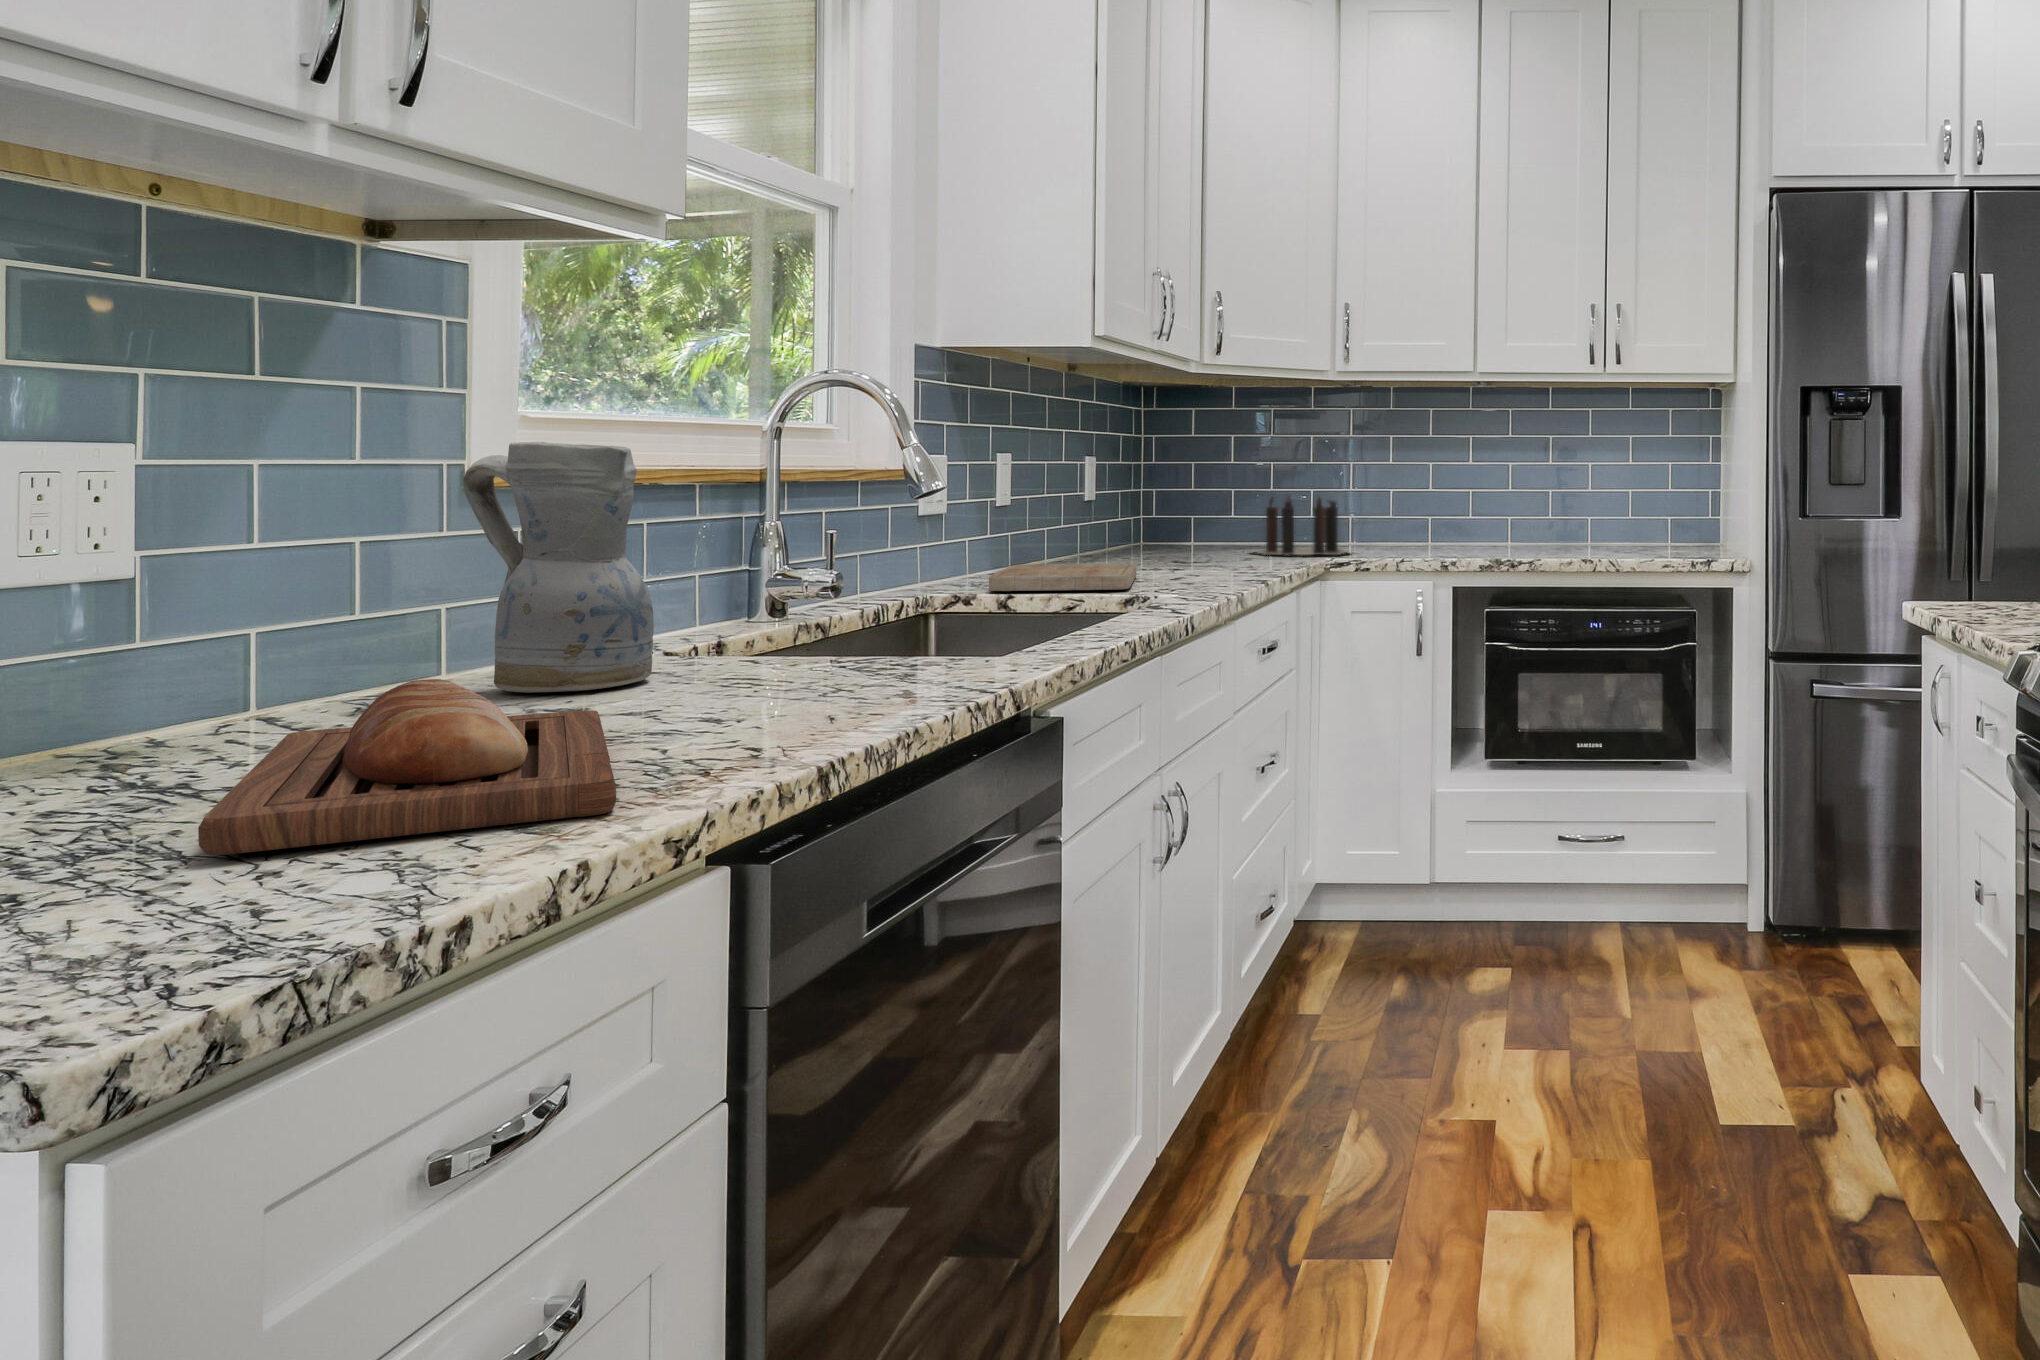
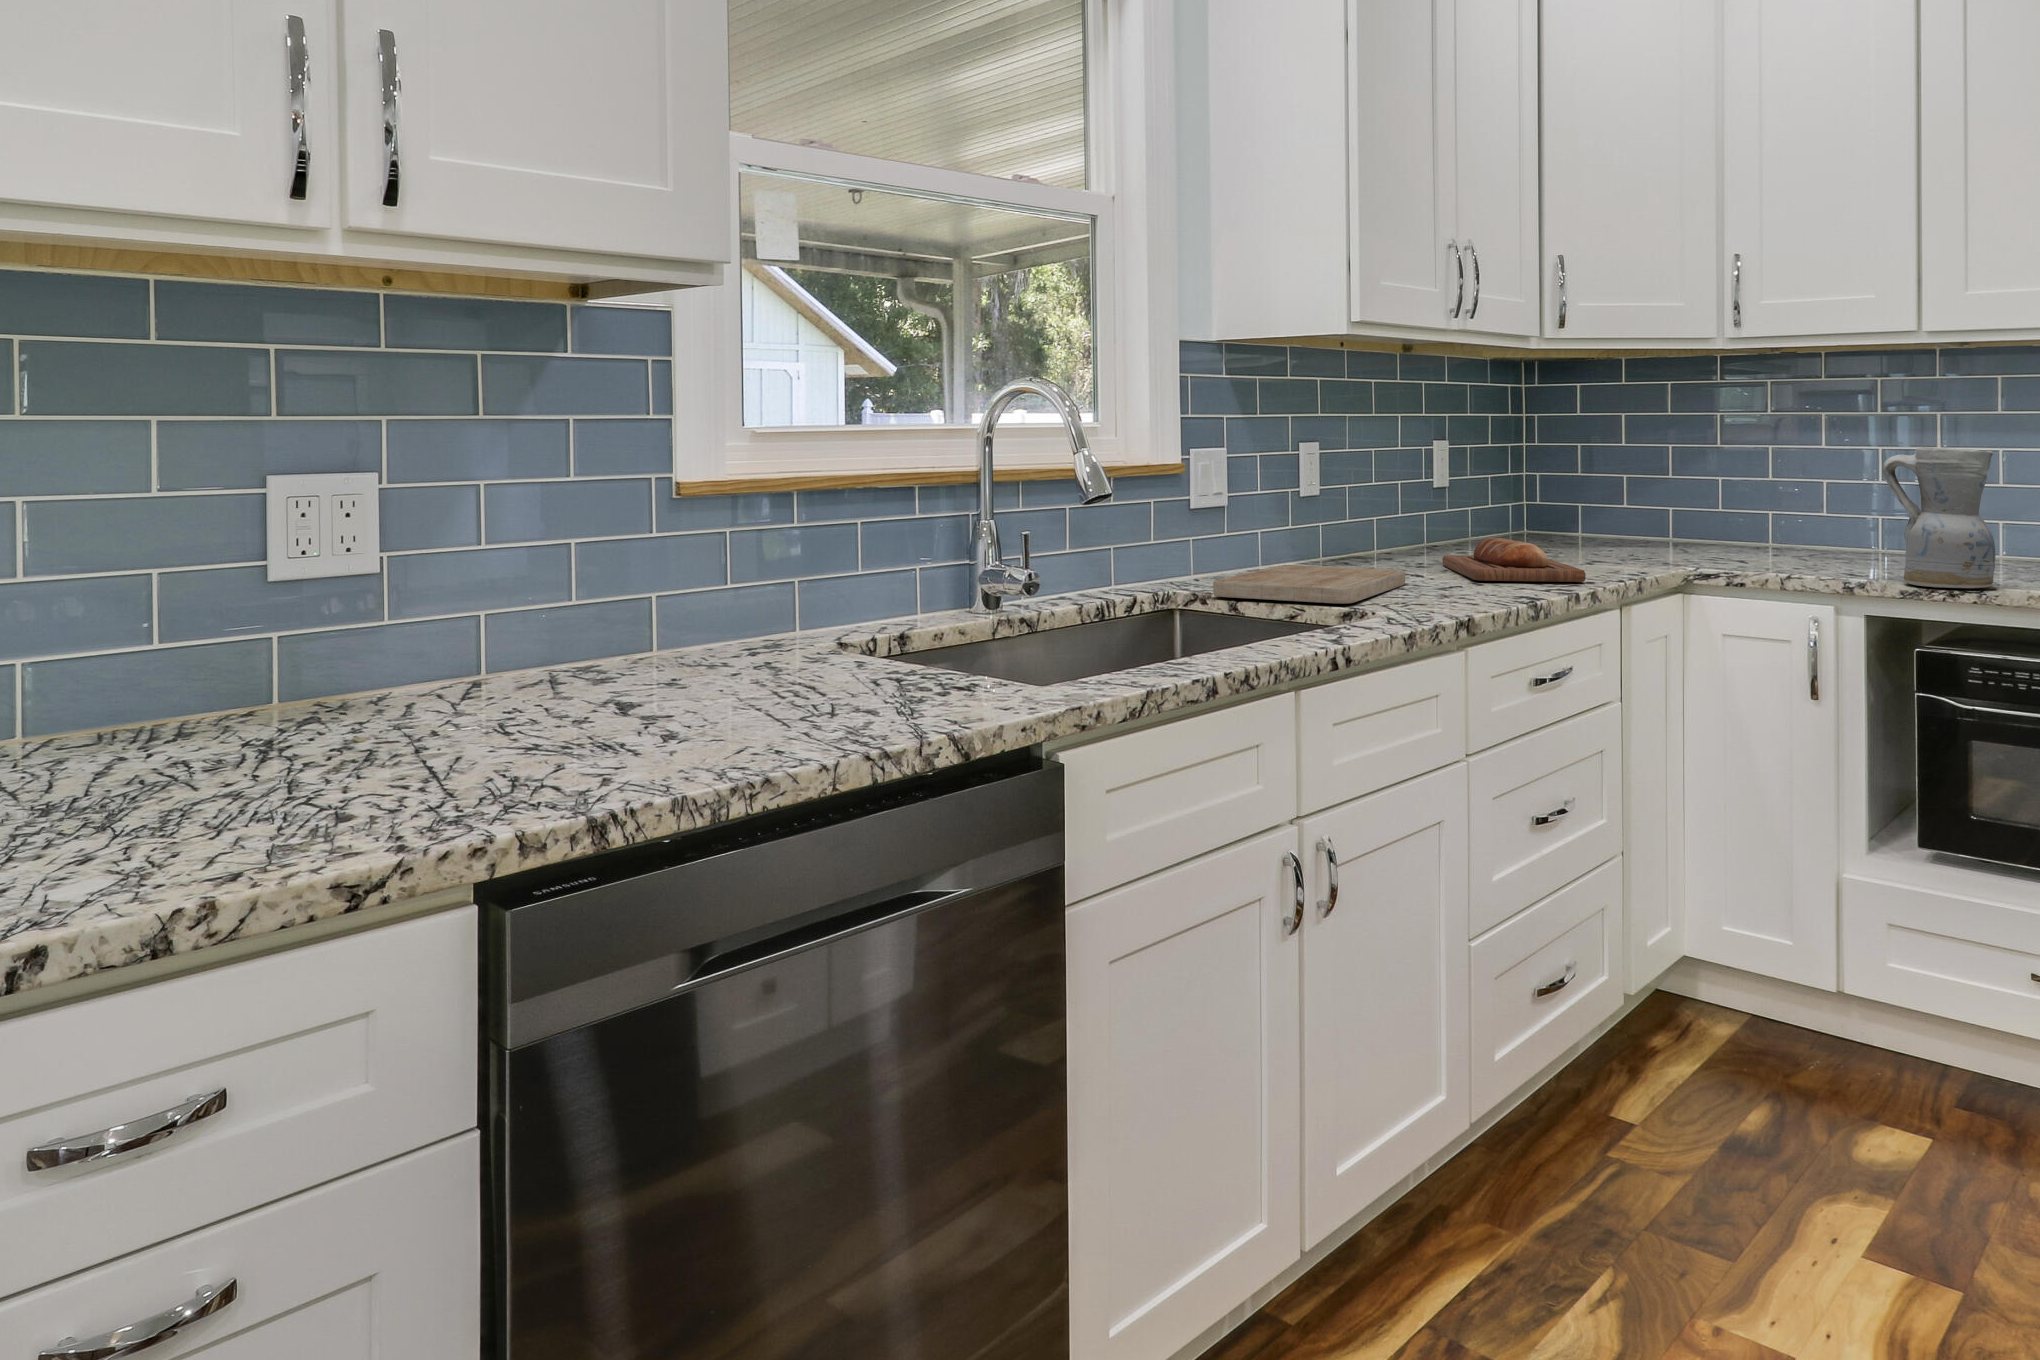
ceramic pitcher: present [463,442,654,693] -> present [1883,447,1996,588]
candle: present [1258,496,1348,555] -> none [1591,488,1774,566]
bread loaf: present [198,679,616,855] -> present [1443,538,1586,582]

